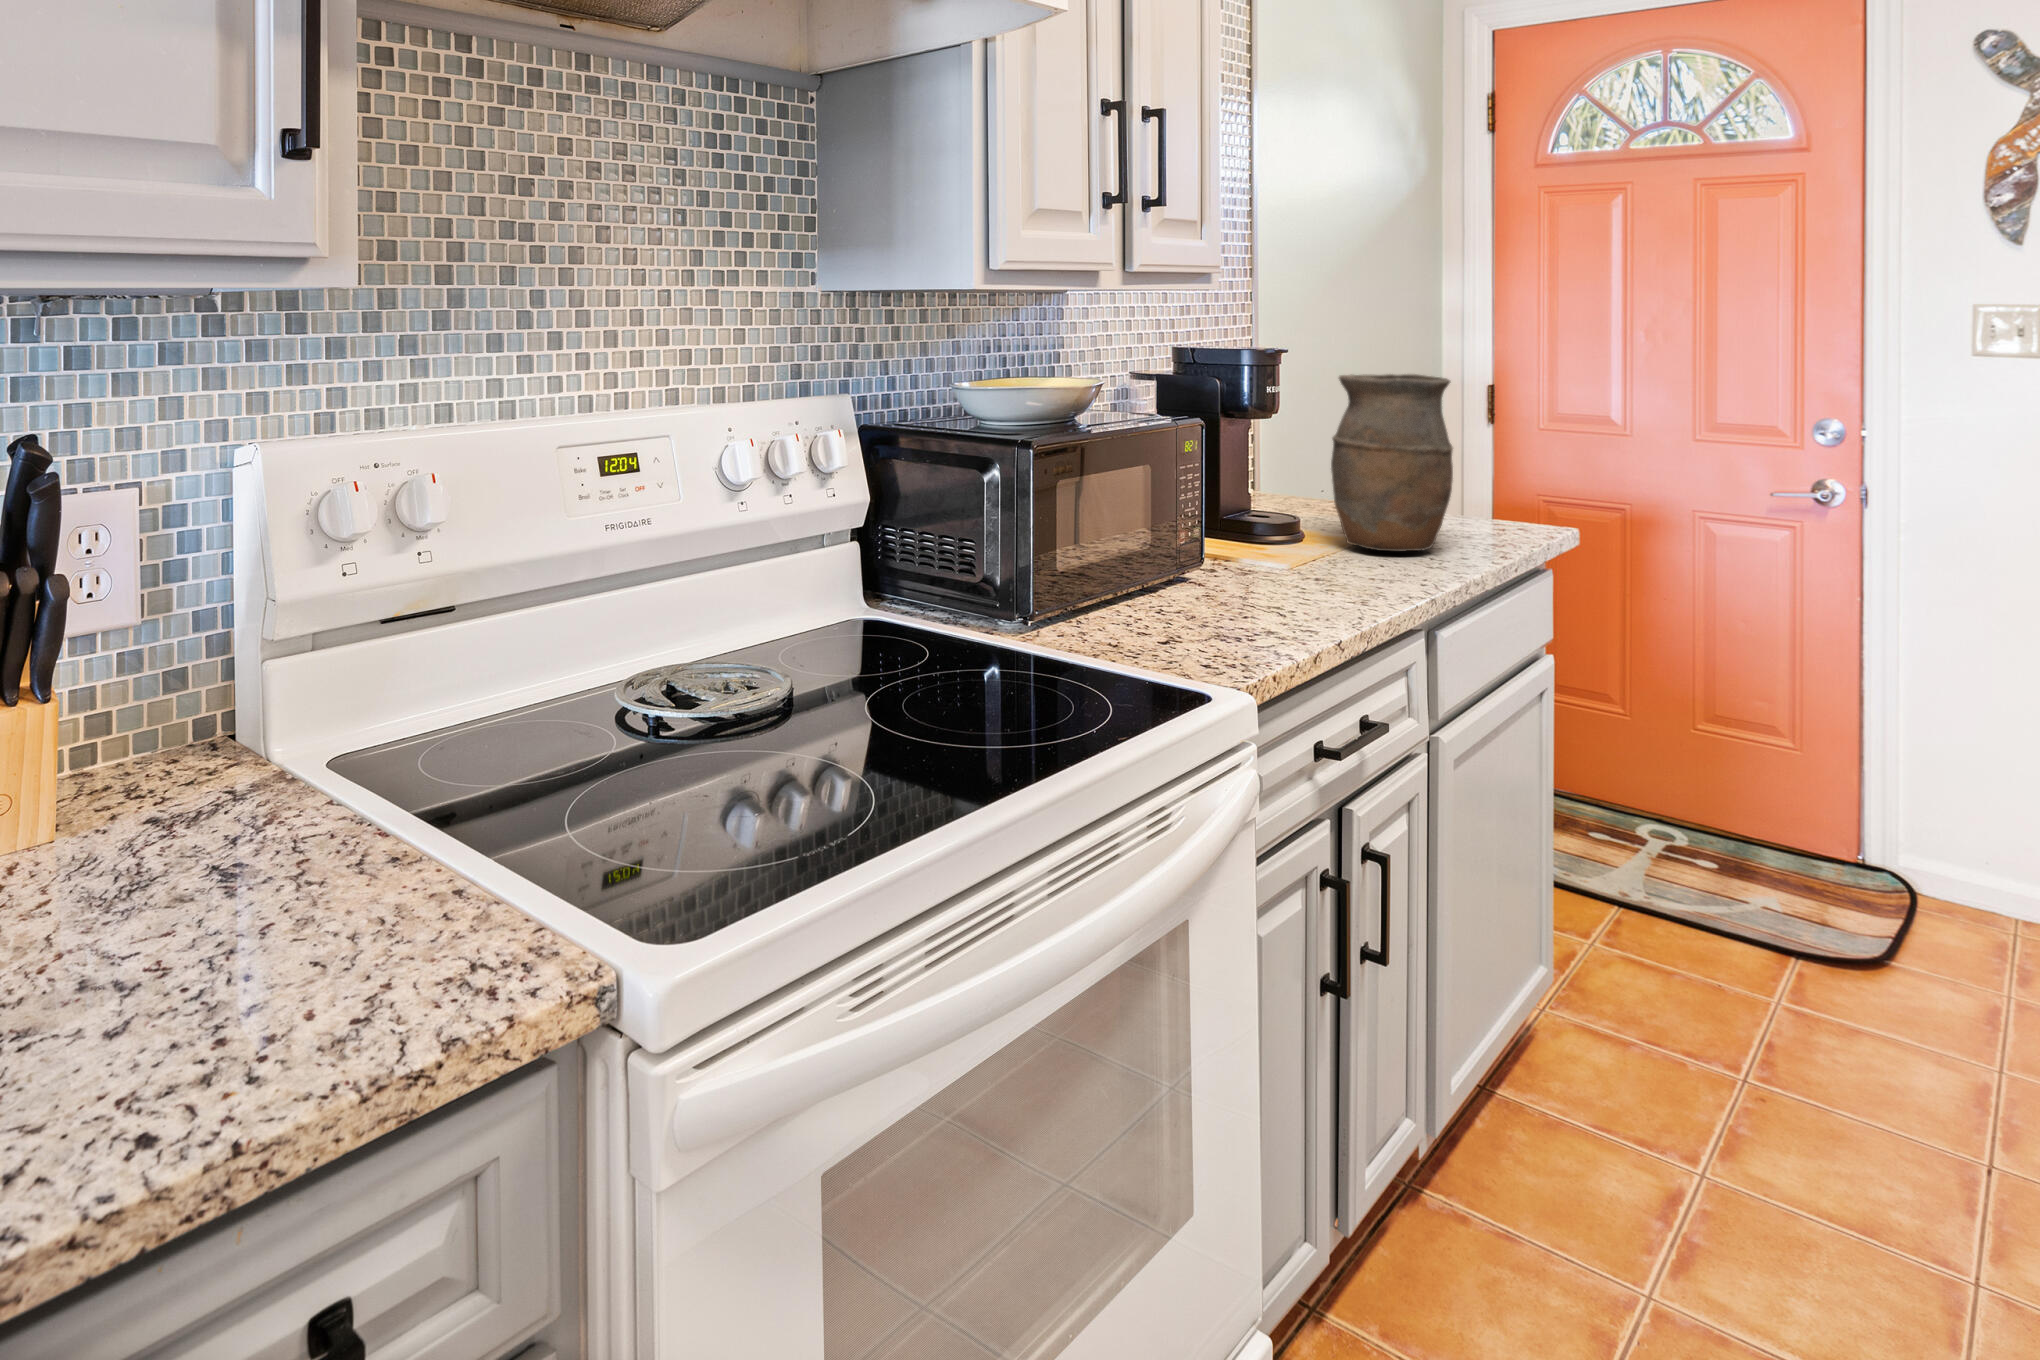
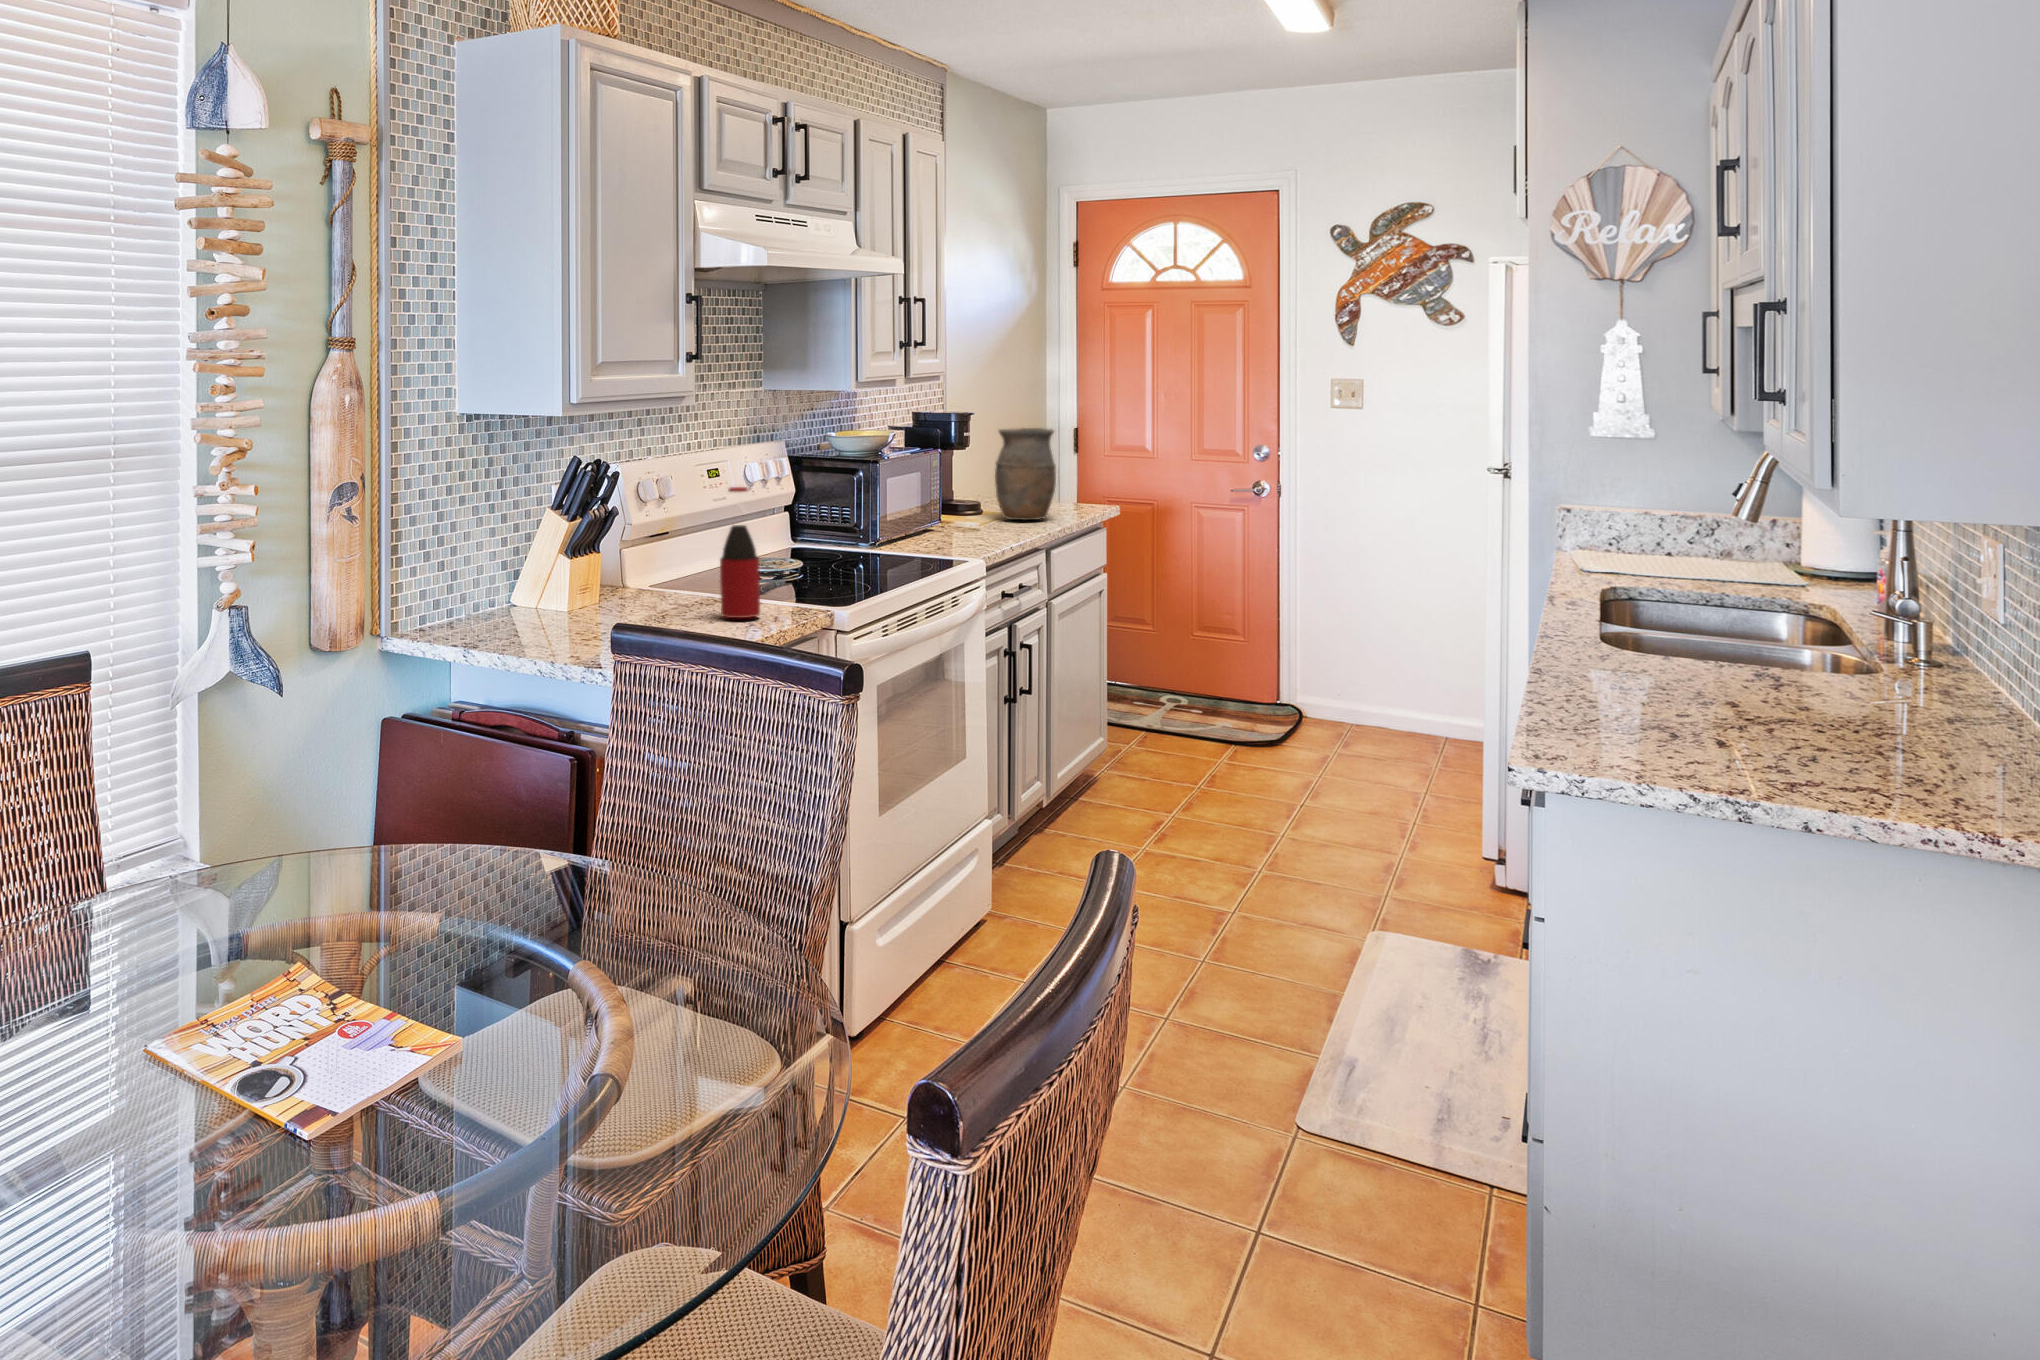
bottle: none [39,573,219,1114] -> present [720,487,760,618]

